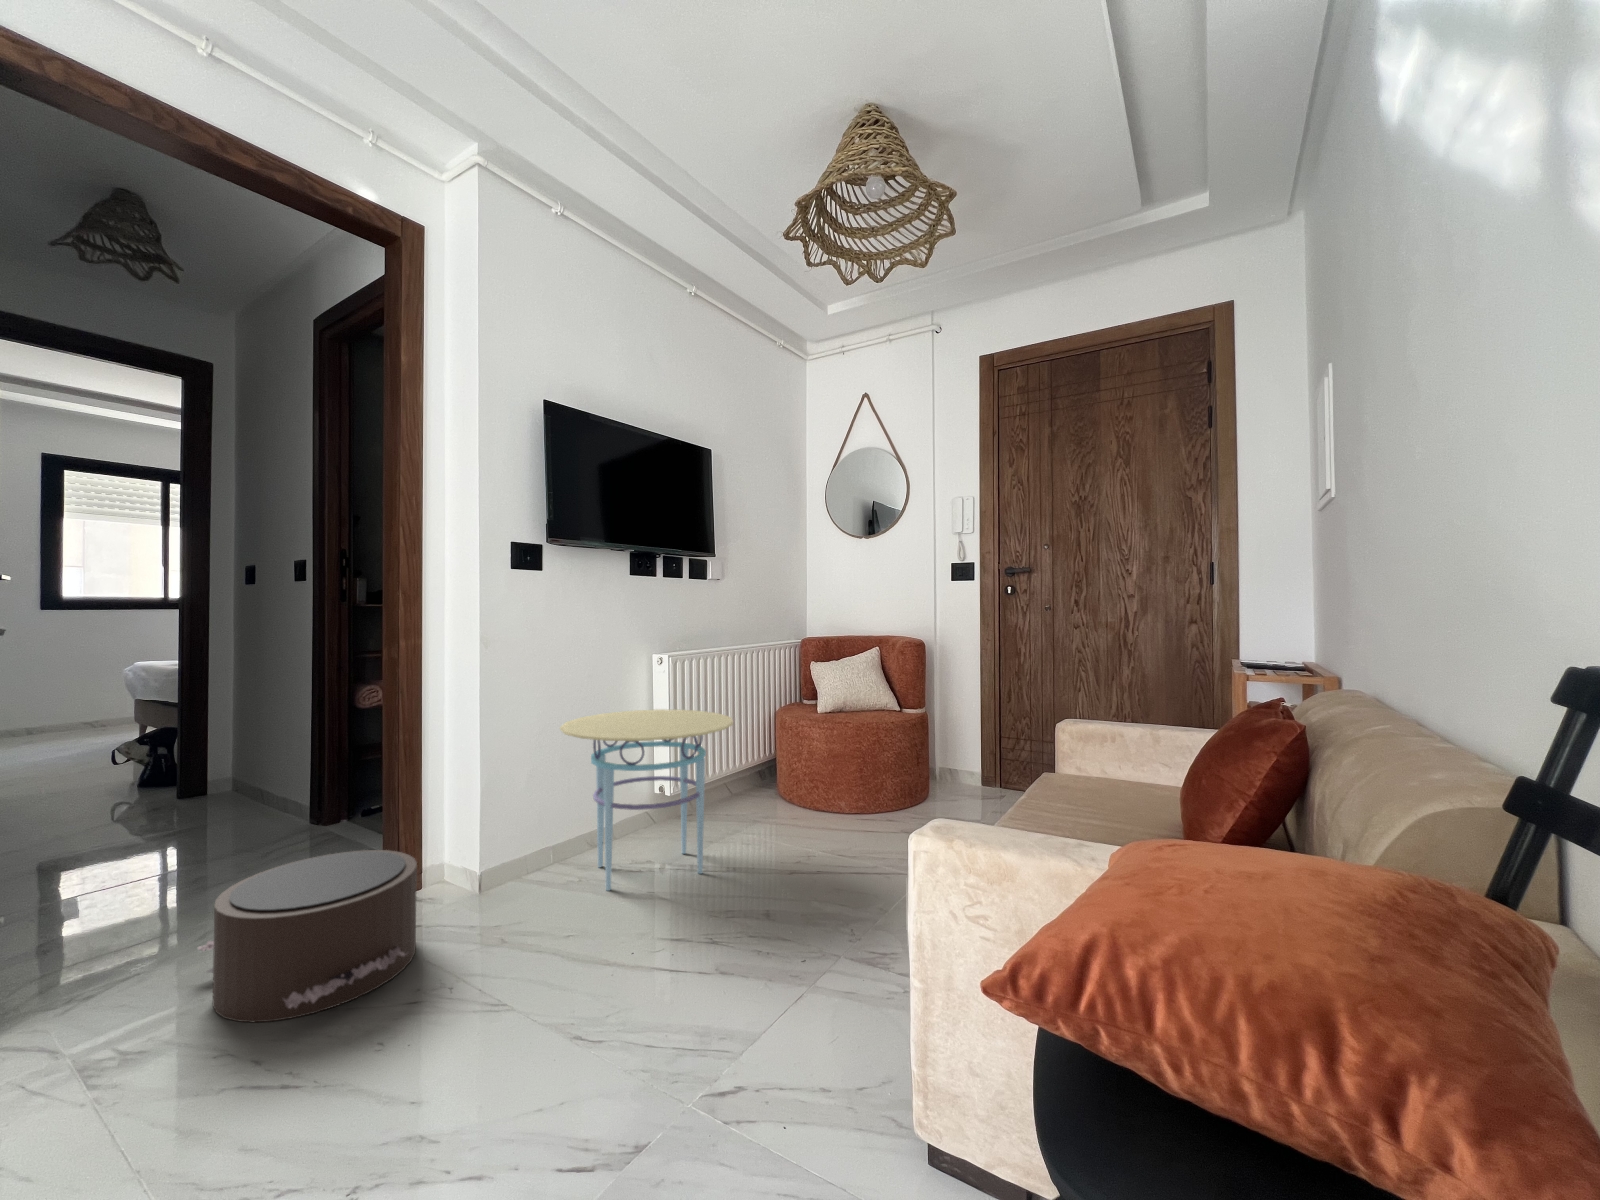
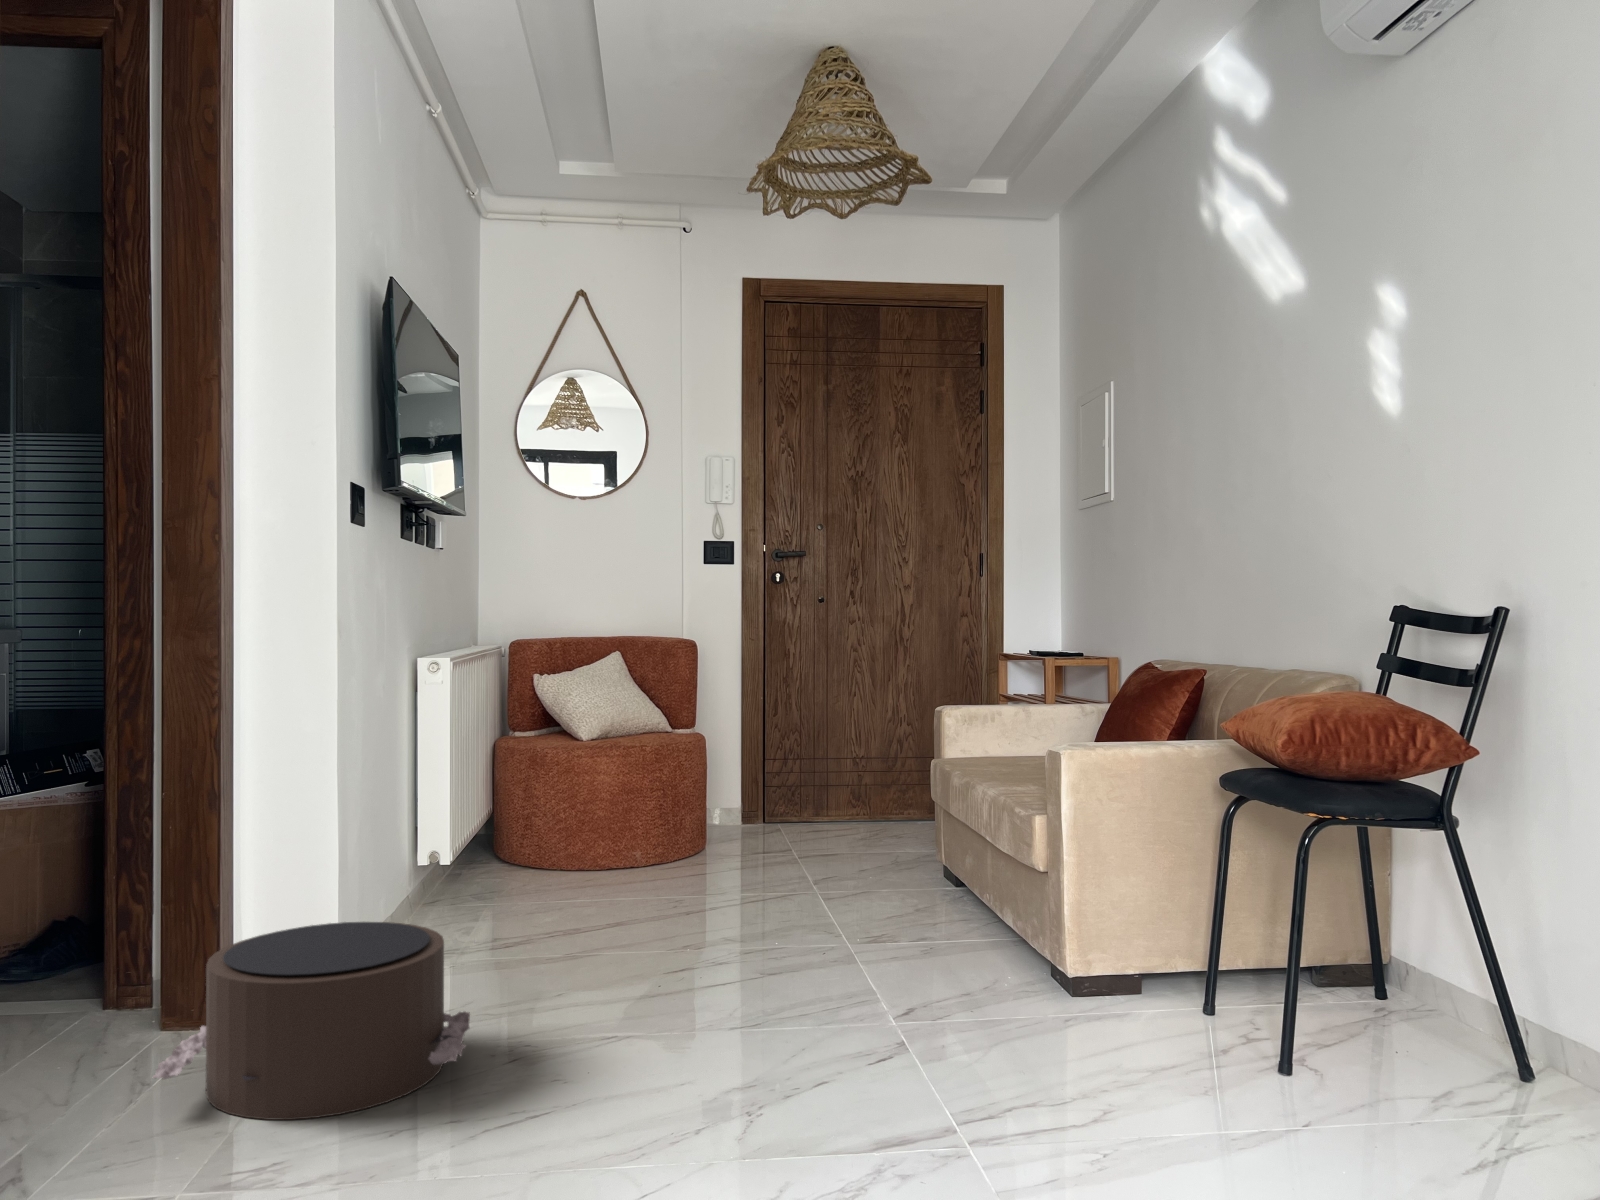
side table: present [560,709,733,891] -> none [400,732,631,962]

